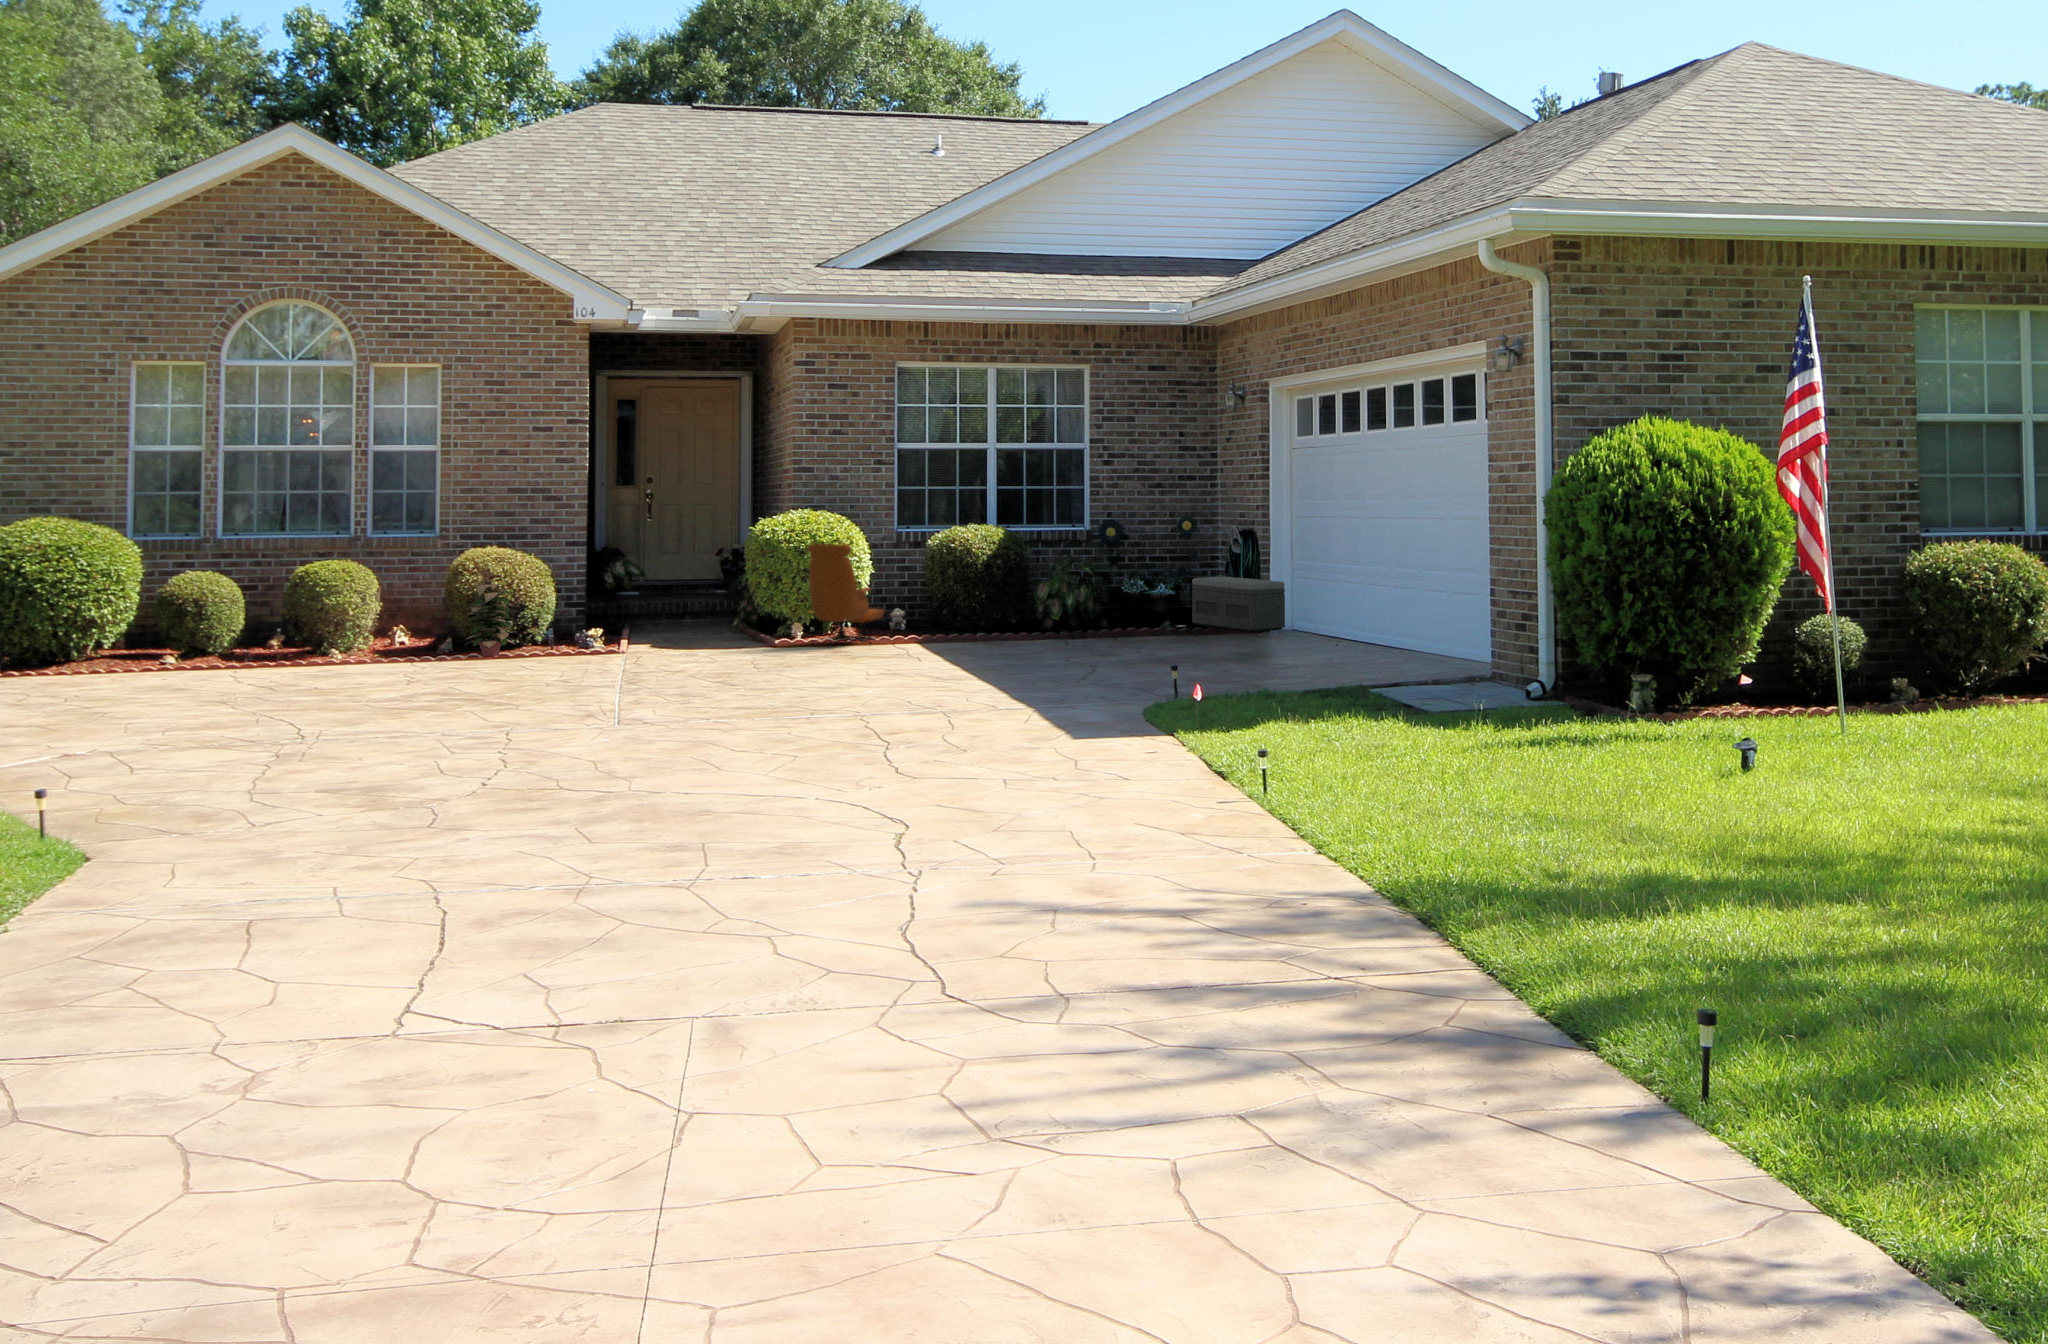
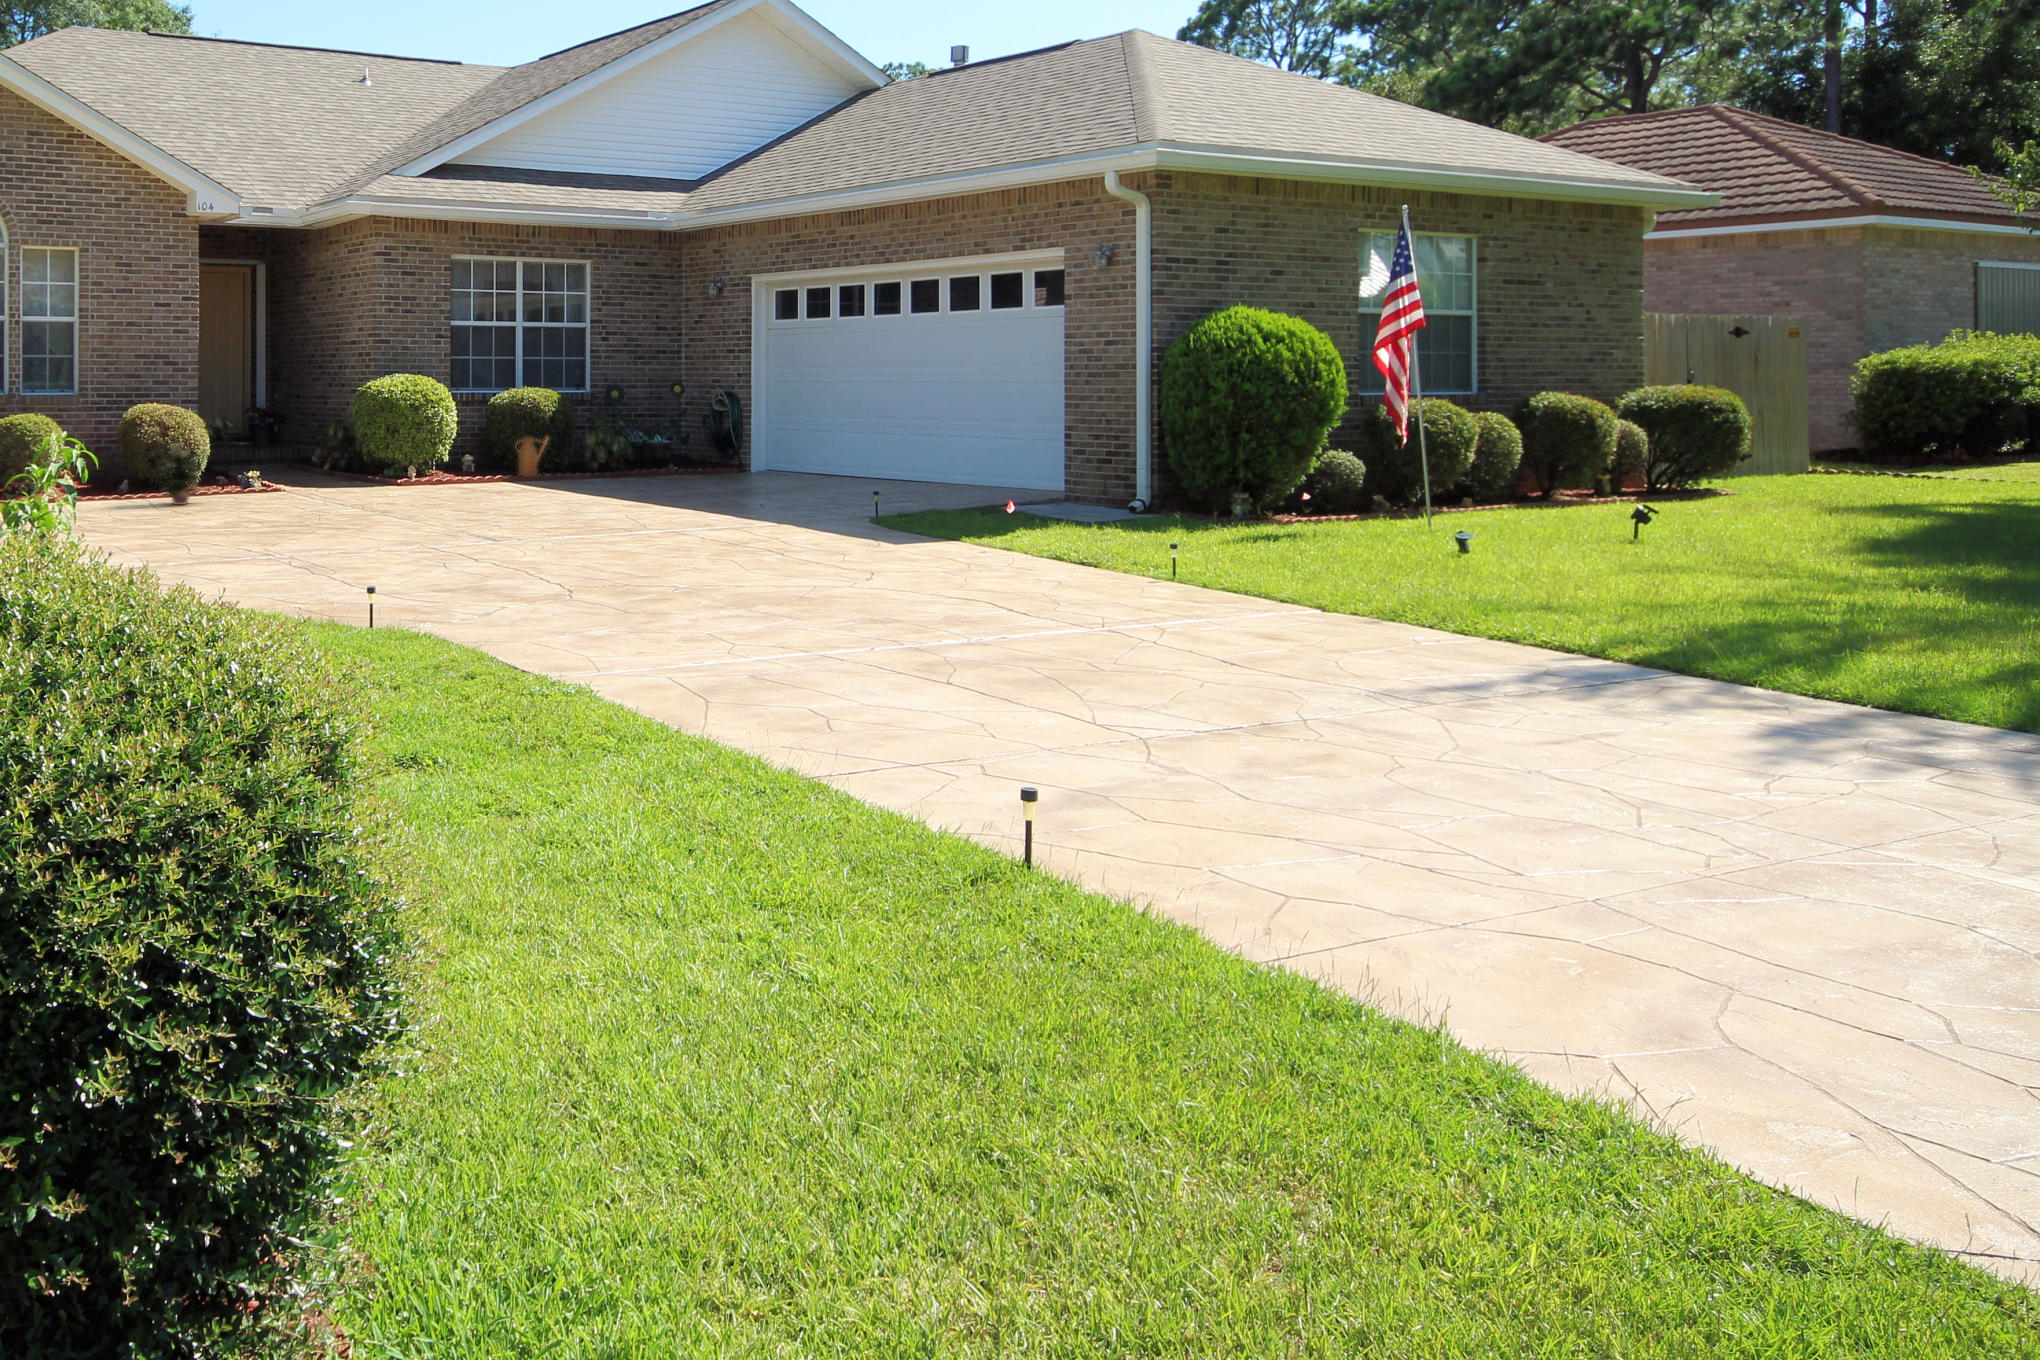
lounge chair: present [808,544,884,646] -> none [431,404,484,490]
storage bench: present [1192,577,1285,632] -> none [679,428,761,470]
watering can: none [954,584,1002,633] -> present [518,437,548,477]

